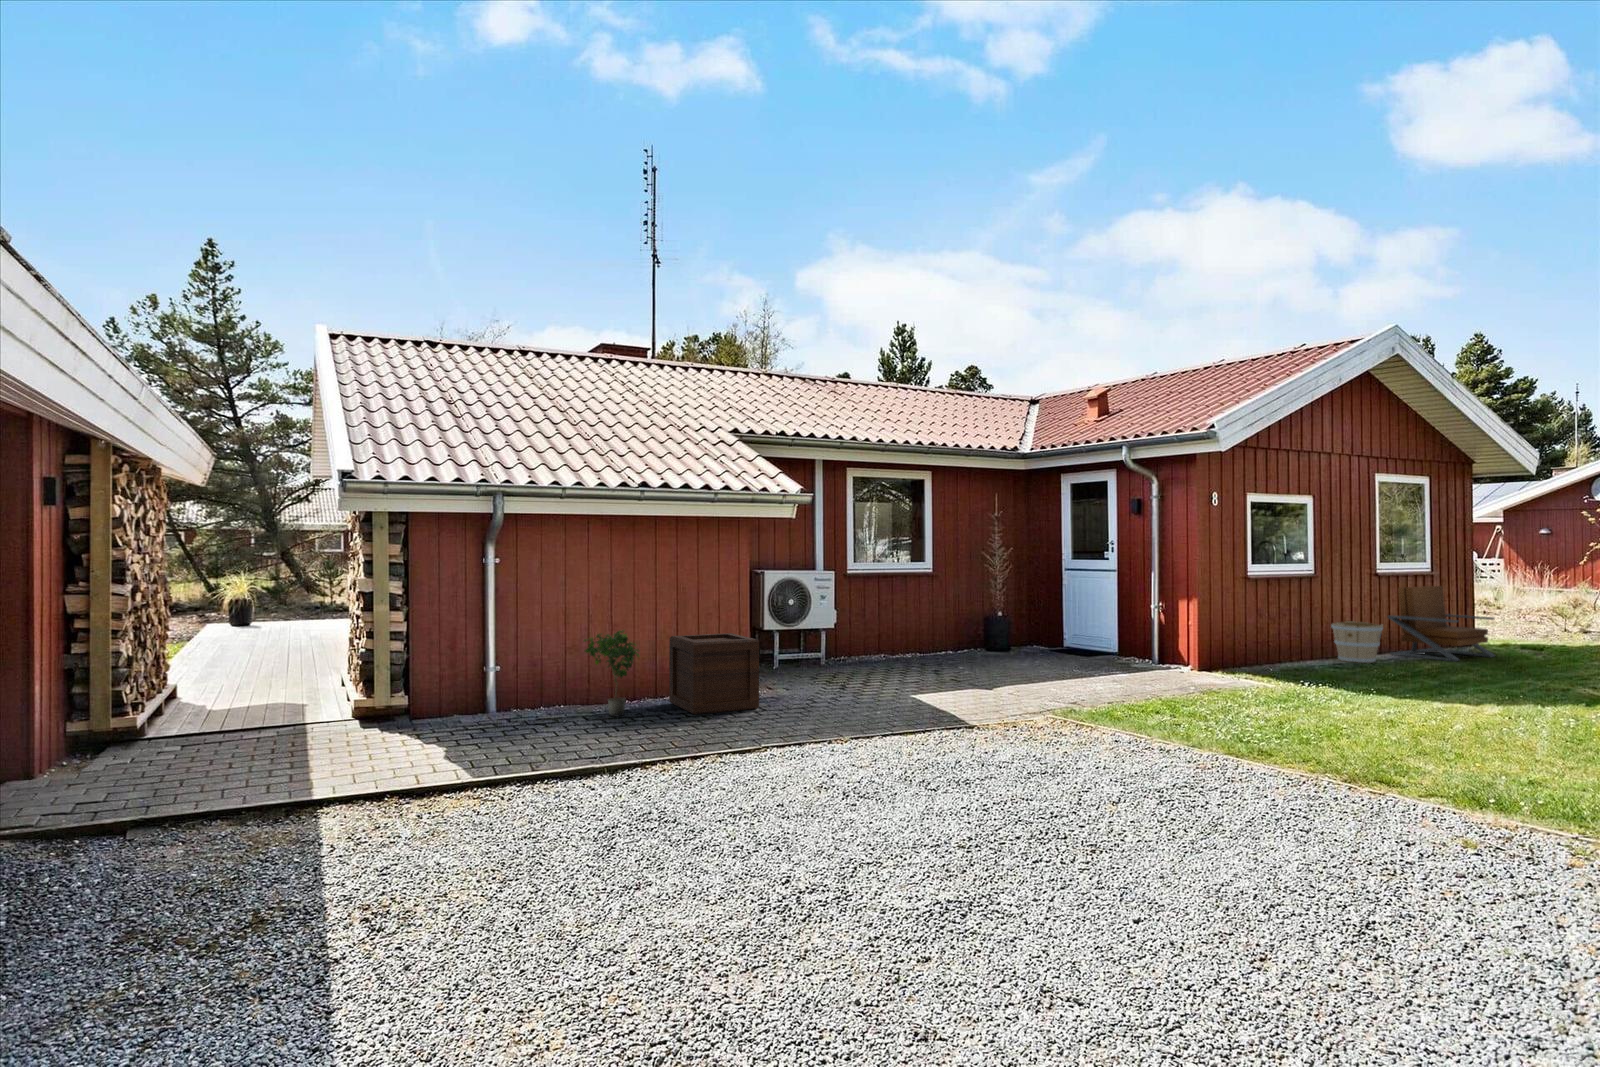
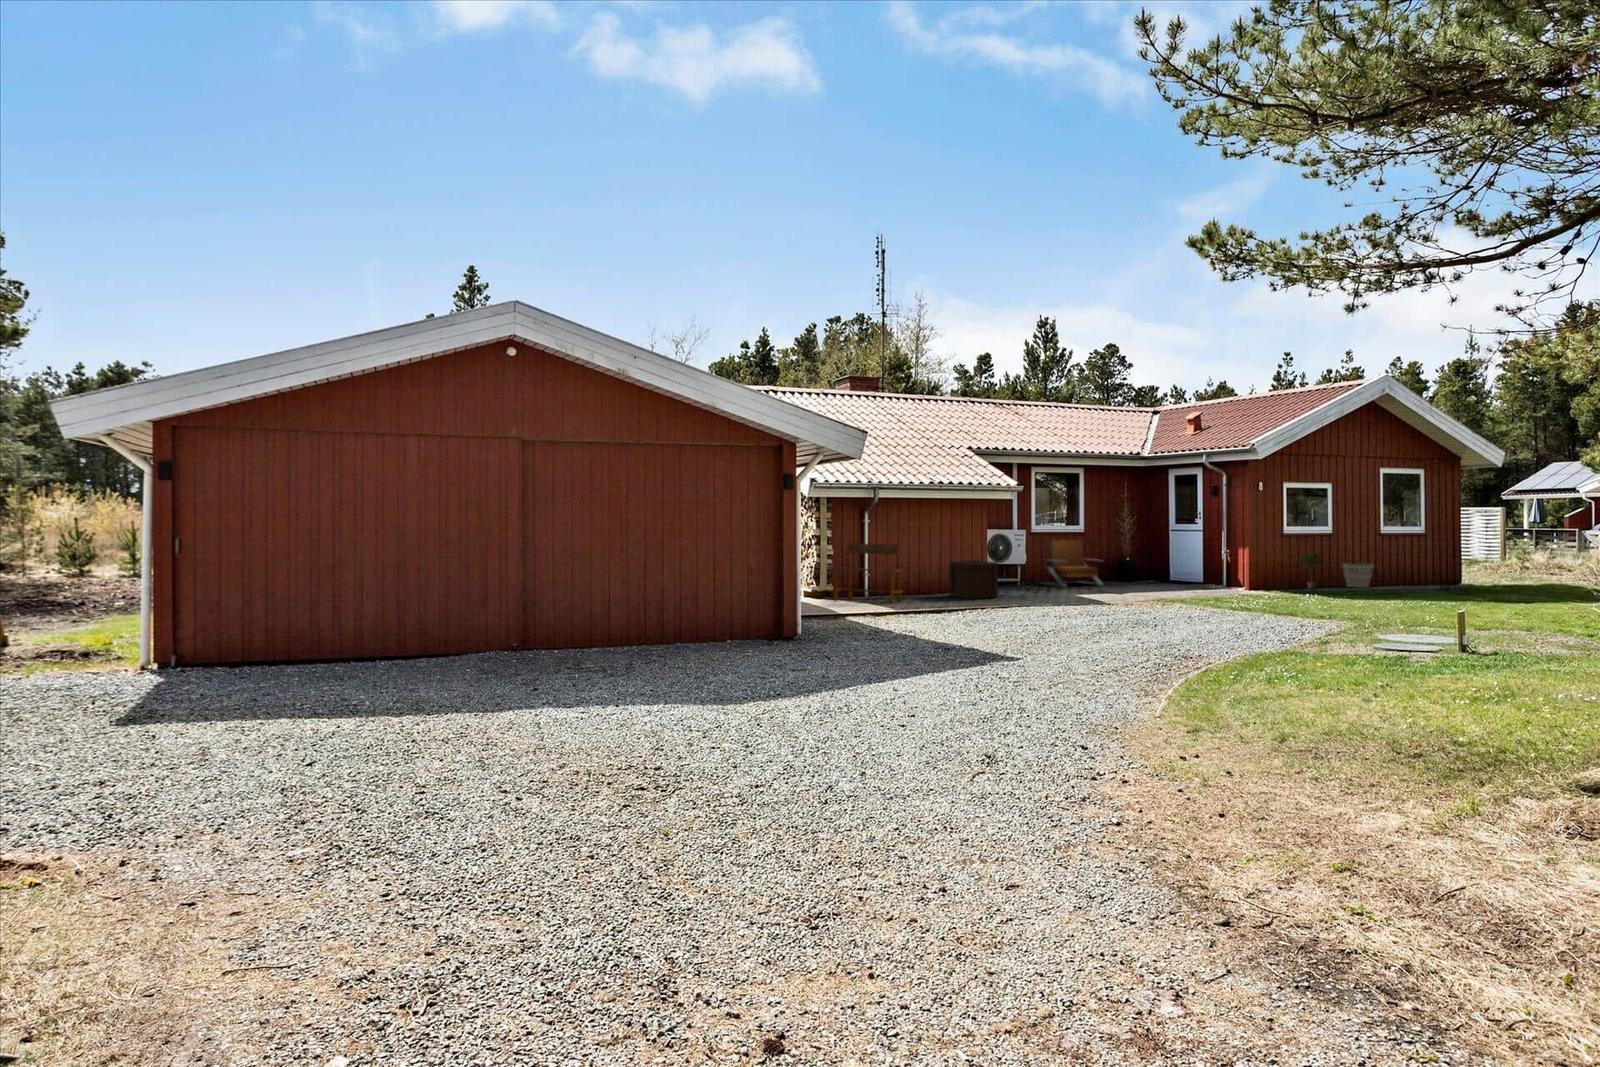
lounge chair: present [1388,586,1495,661] -> present [1042,540,1103,587]
bench: none [396,604,552,741] -> present [833,543,903,604]
potted plant: present [584,630,639,716] -> present [1298,553,1324,589]

